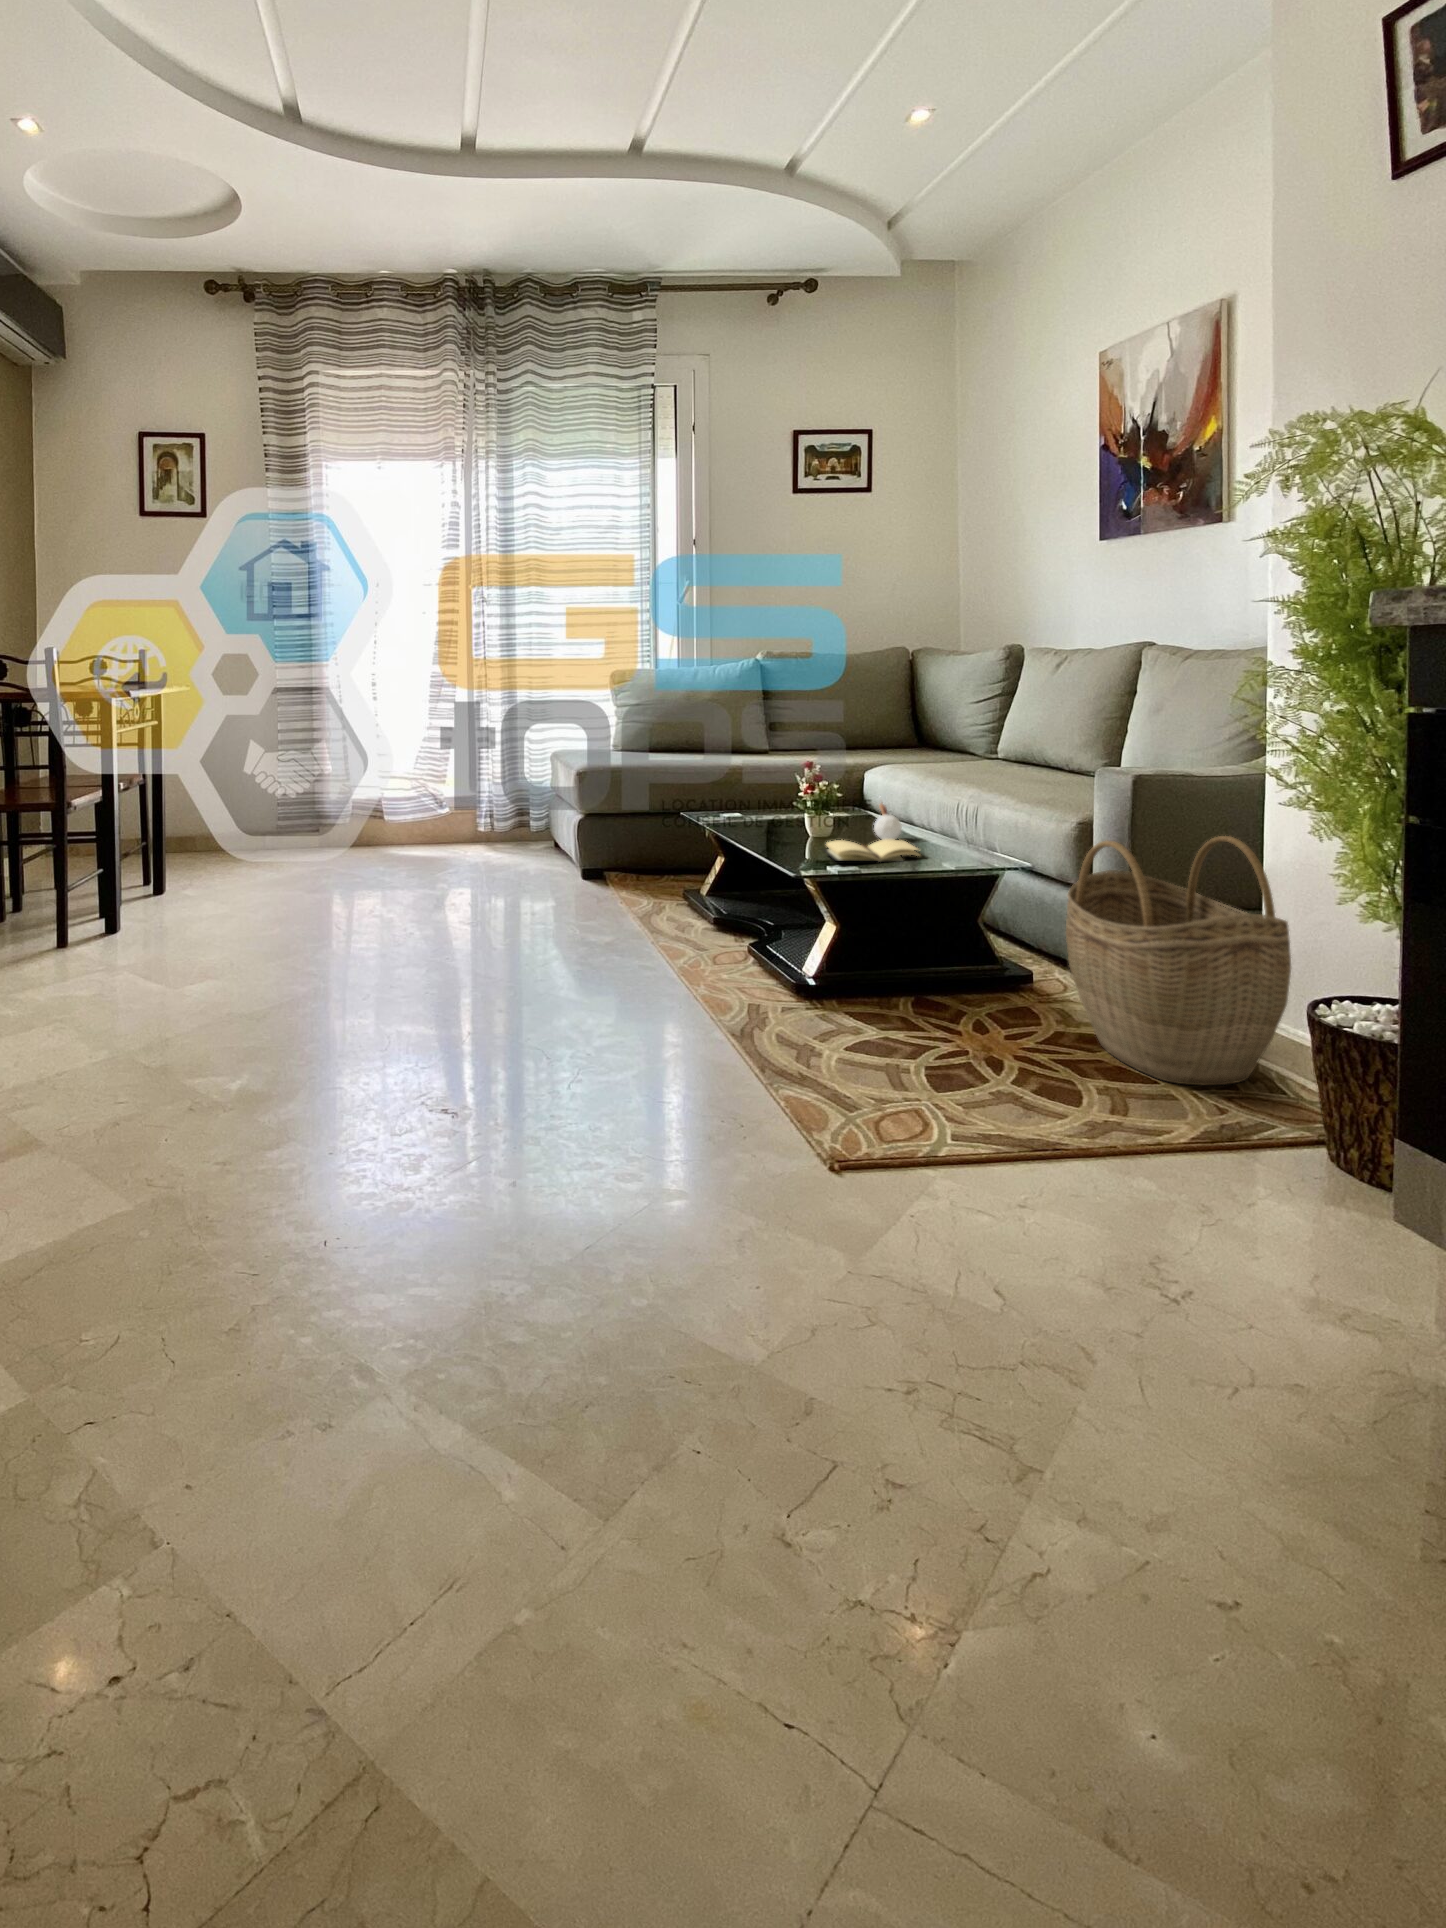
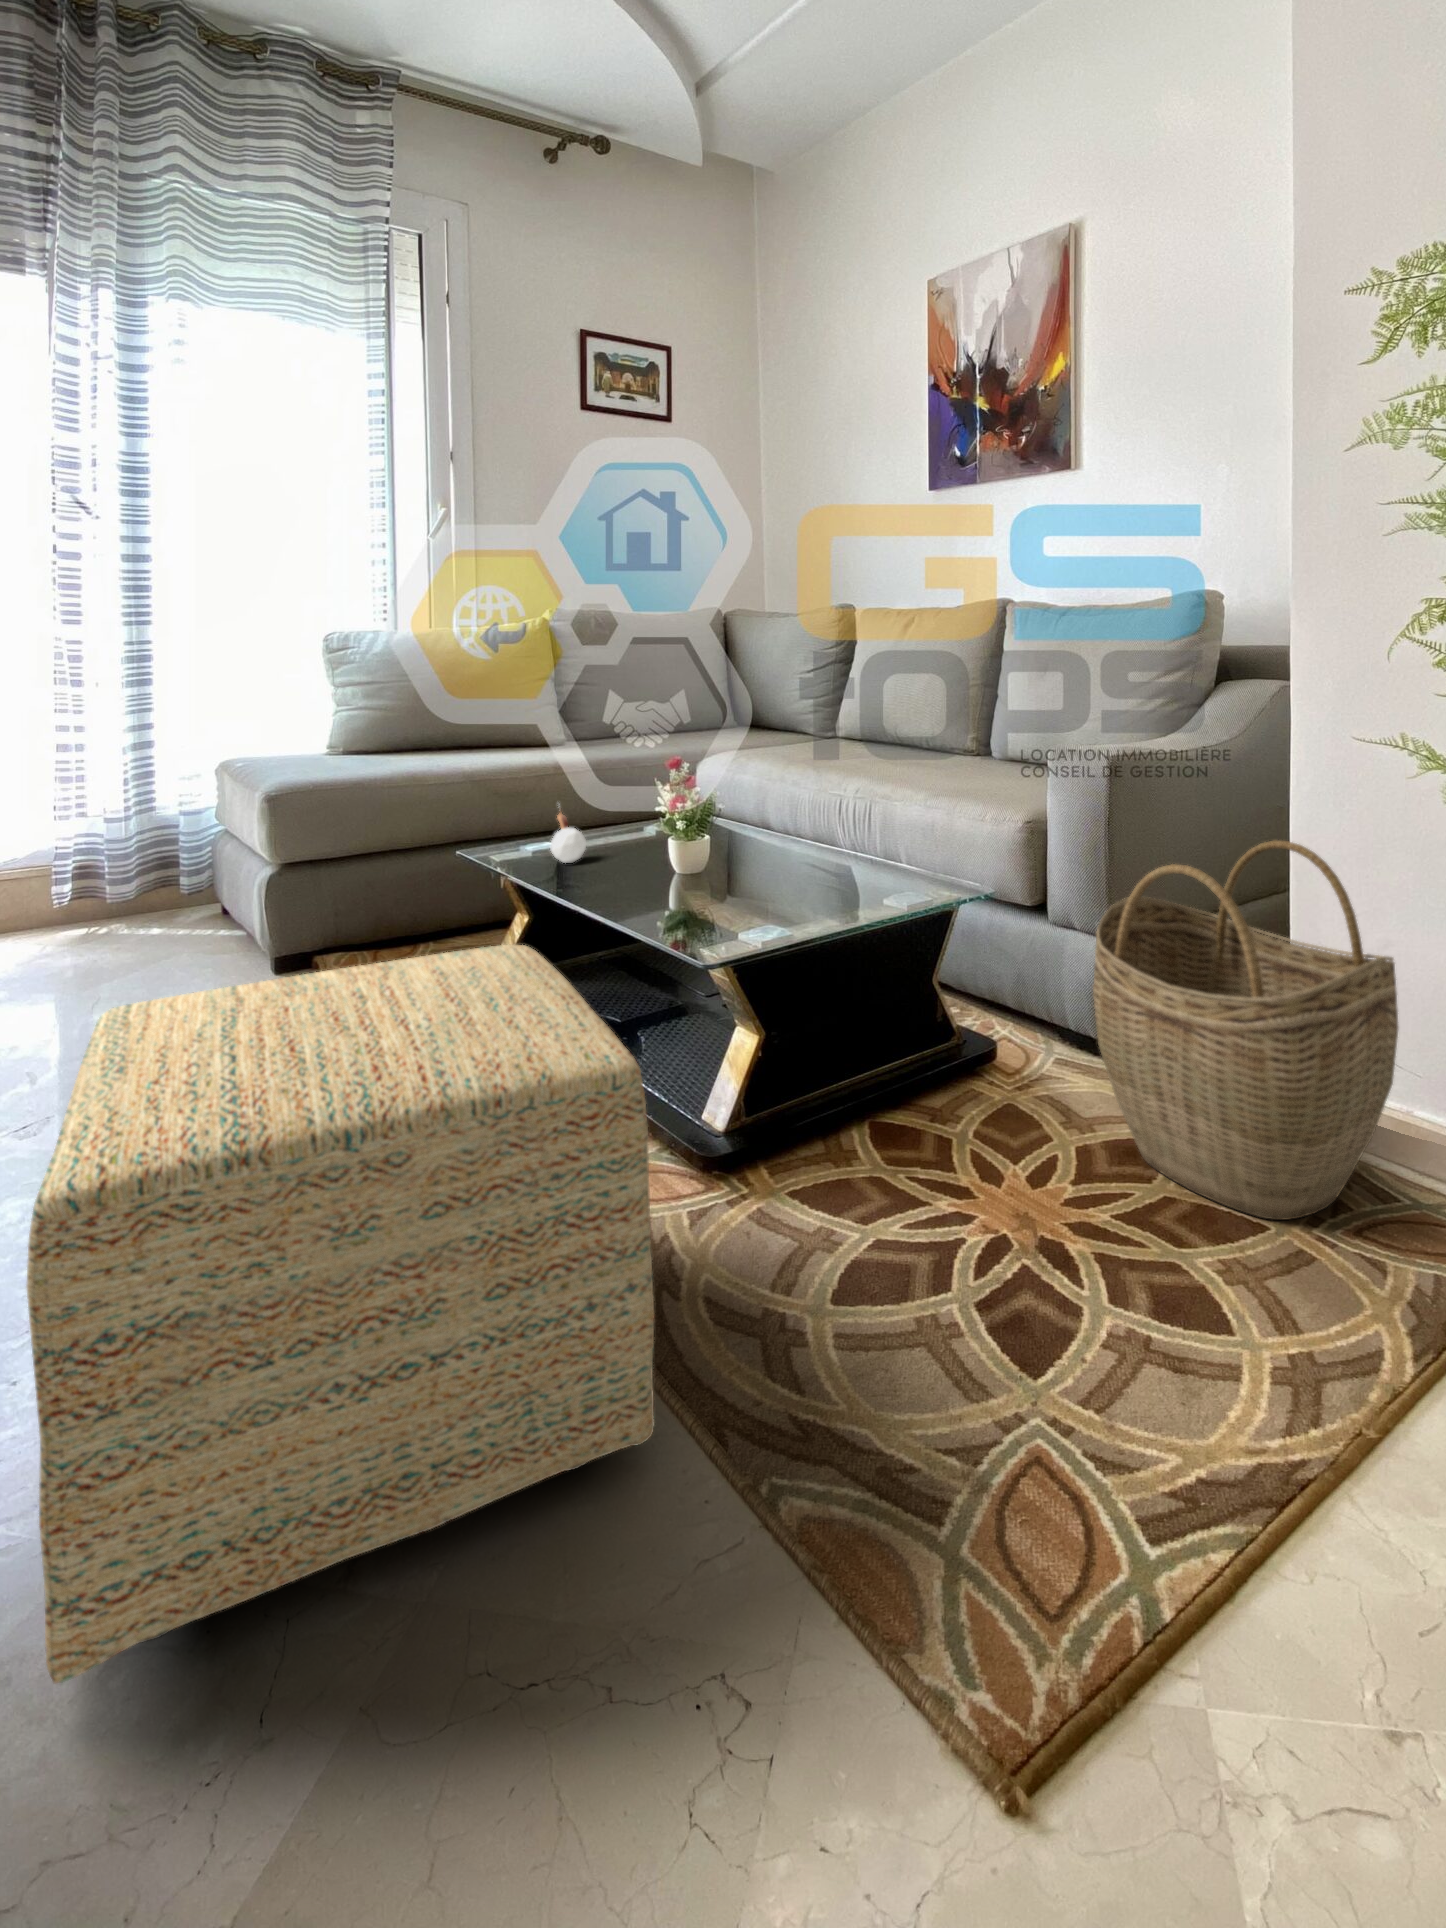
candle: present [874,803,902,840] -> present [551,813,586,863]
book: present [823,839,919,862] -> none [700,870,855,919]
ottoman: none [493,848,729,1072] -> present [26,945,654,1683]

